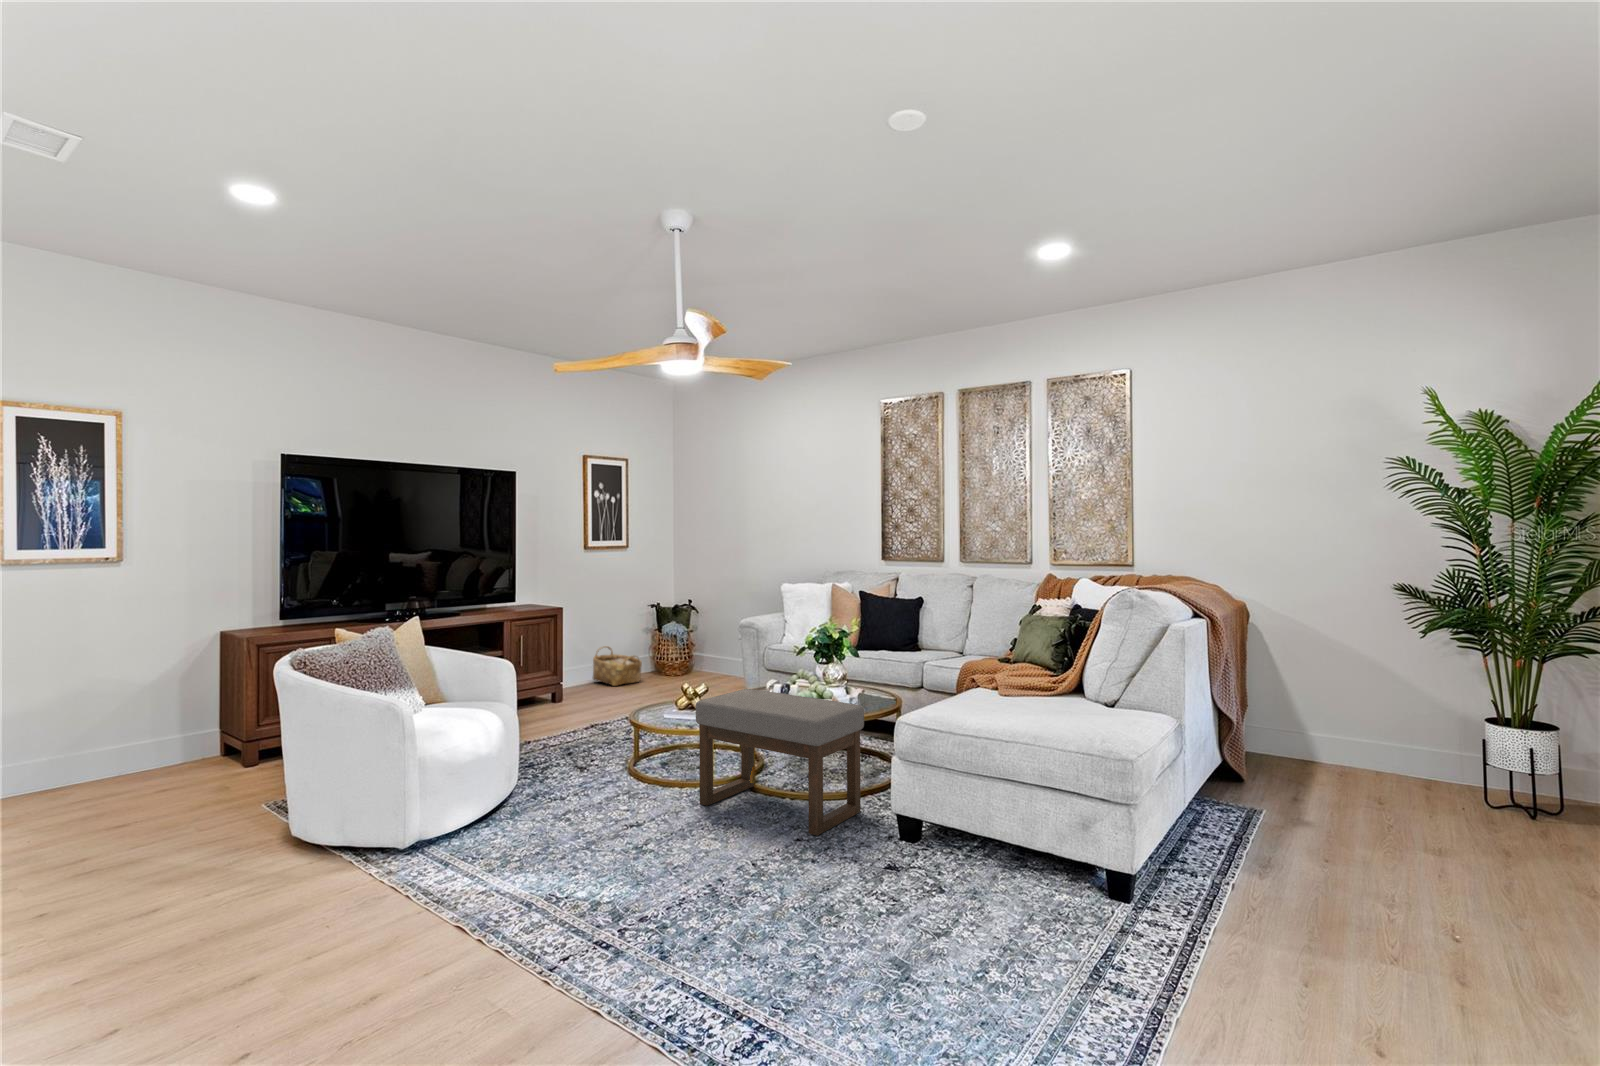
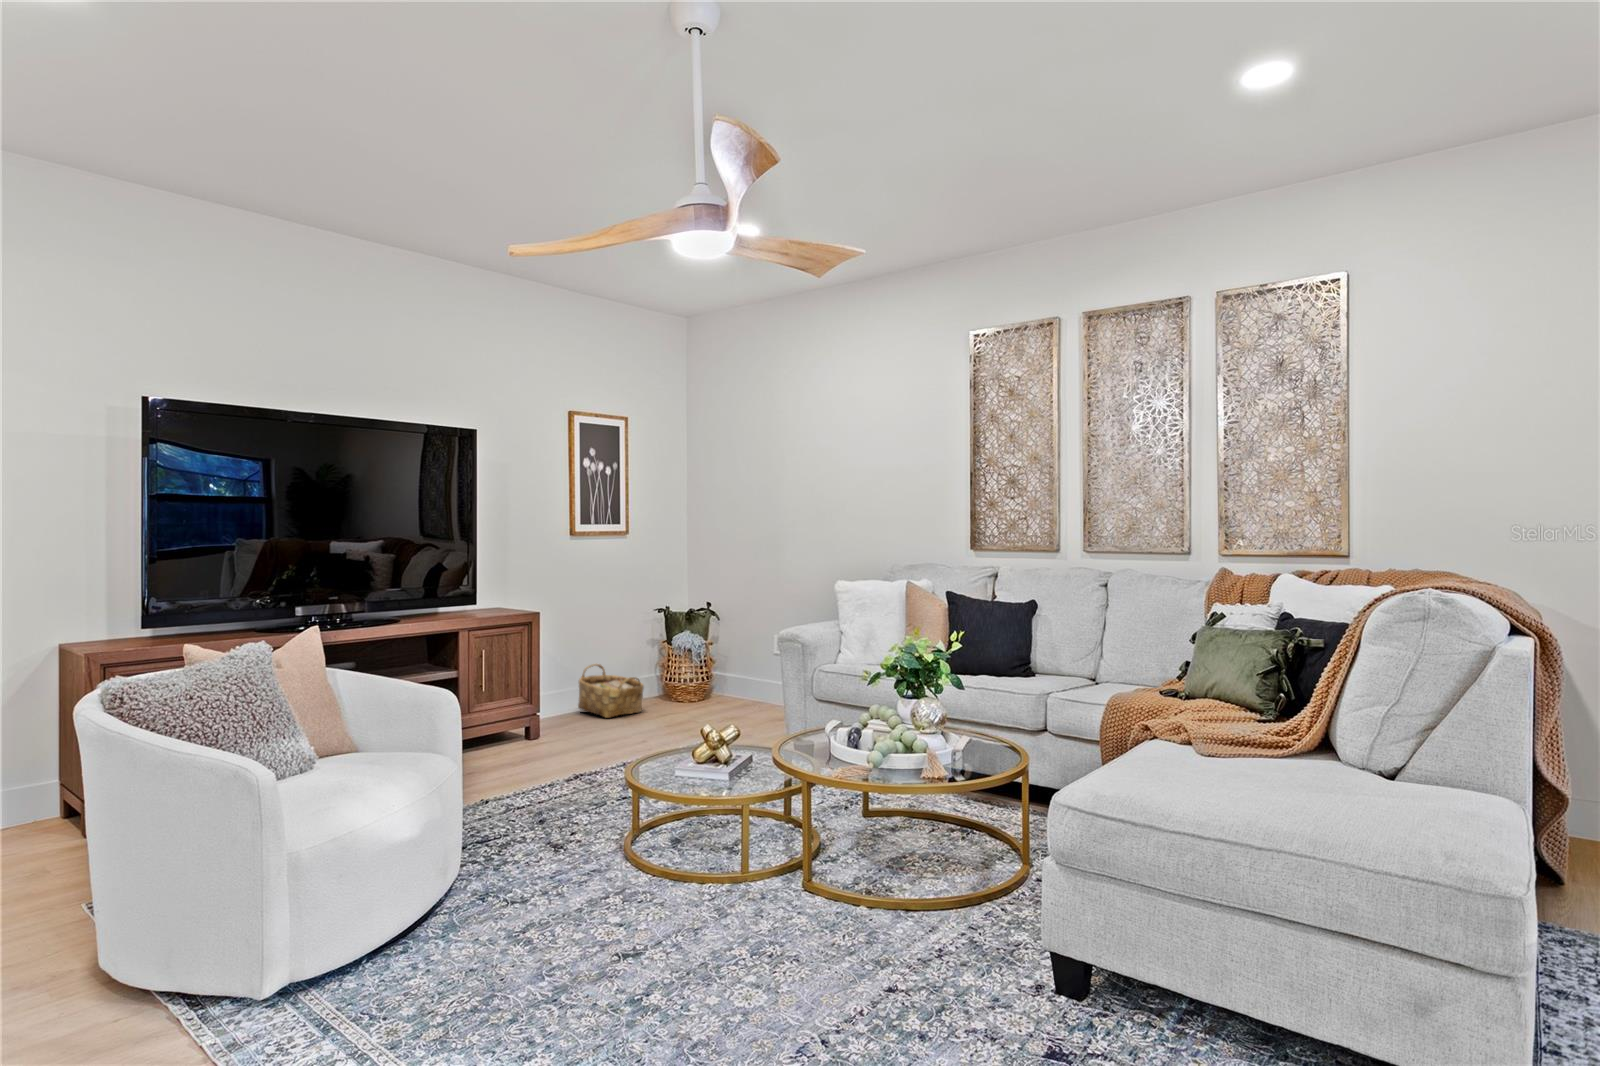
ottoman: present [696,689,864,836] -> none [723,737,984,979]

